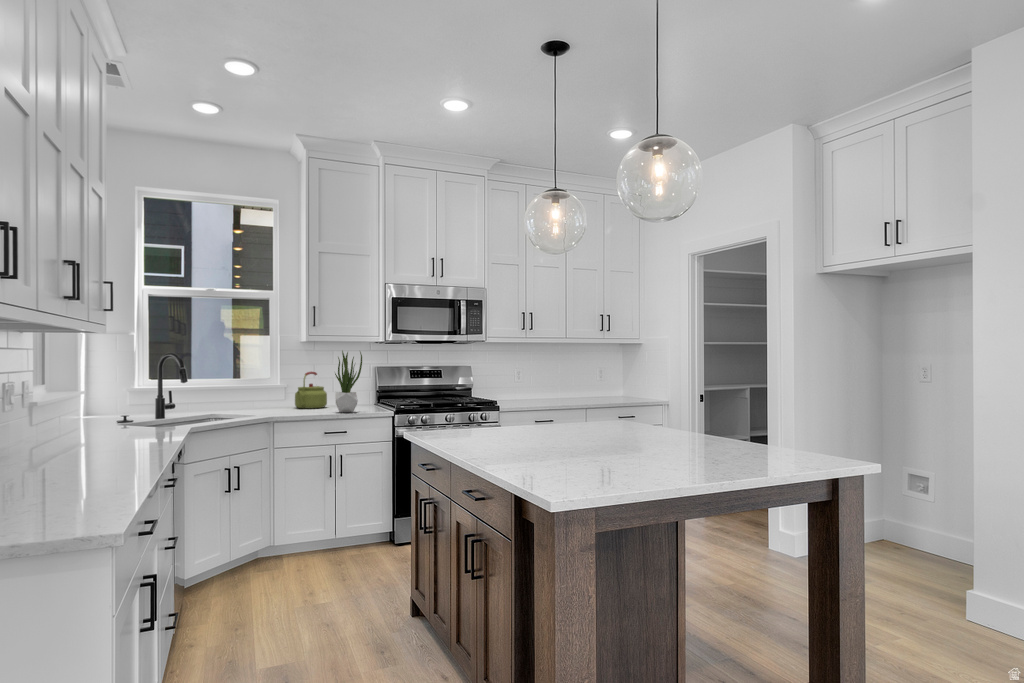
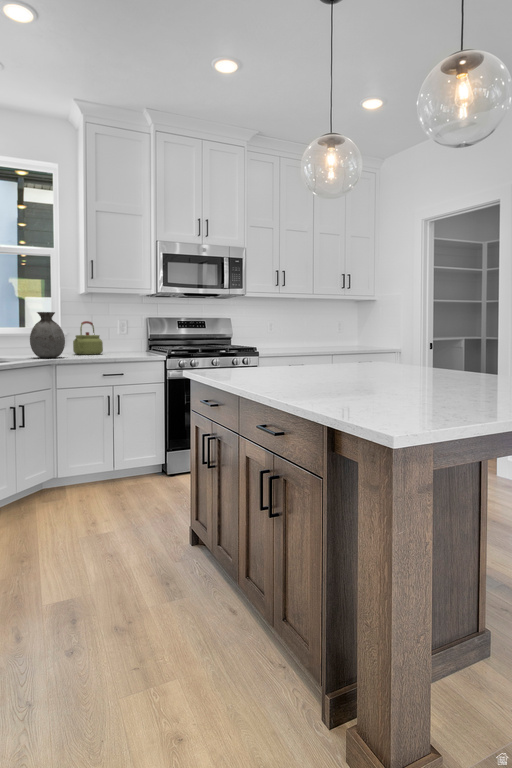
potted plant: present [335,351,362,412] -> none [109,298,135,357]
vase: none [250,365,287,414] -> present [30,312,65,358]

